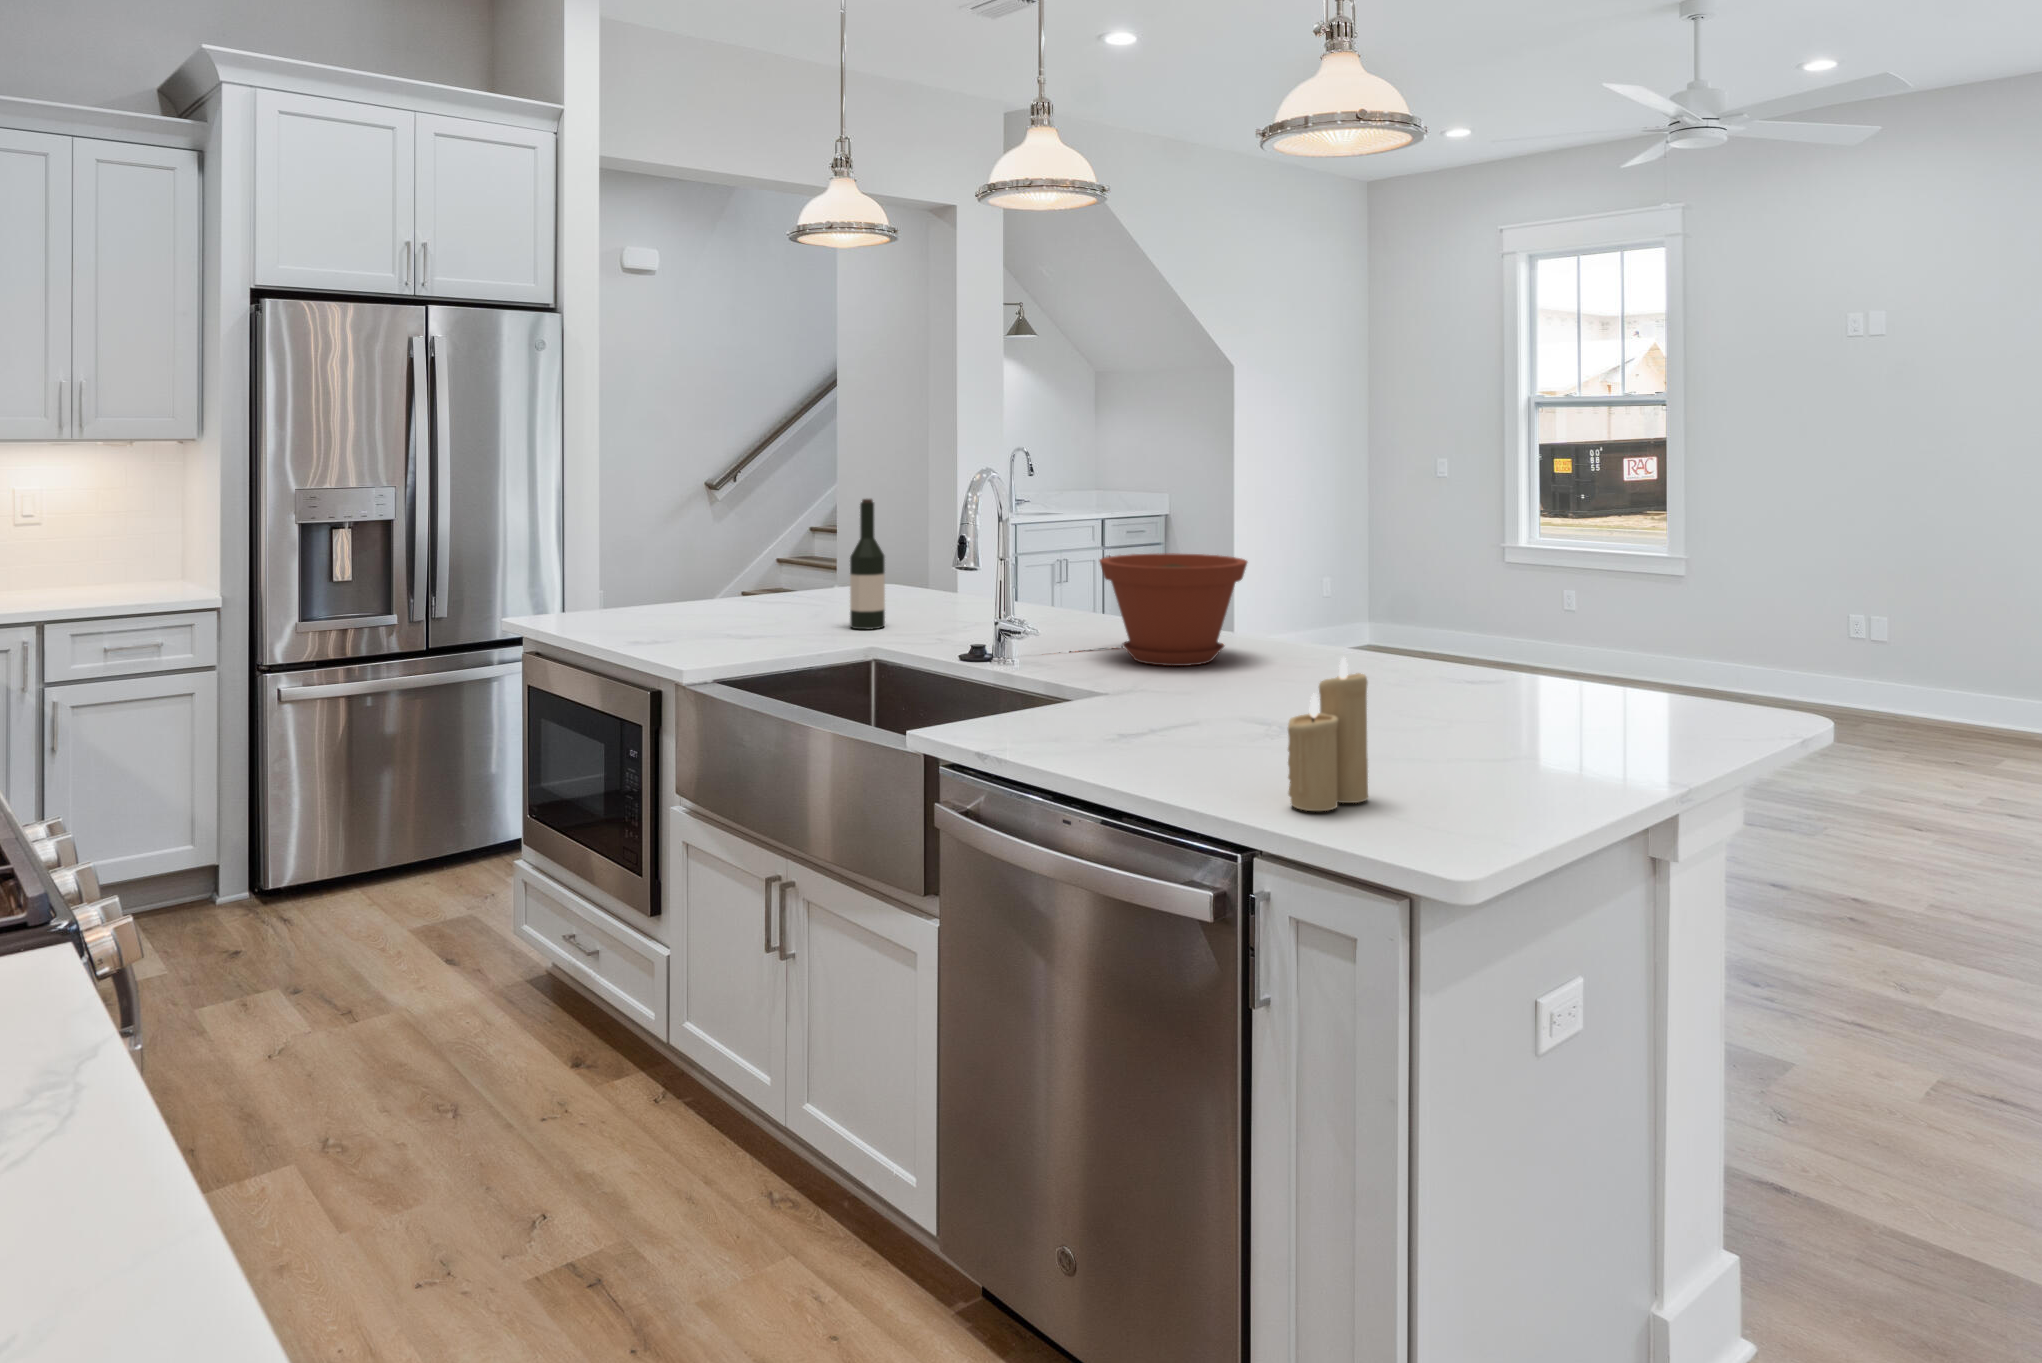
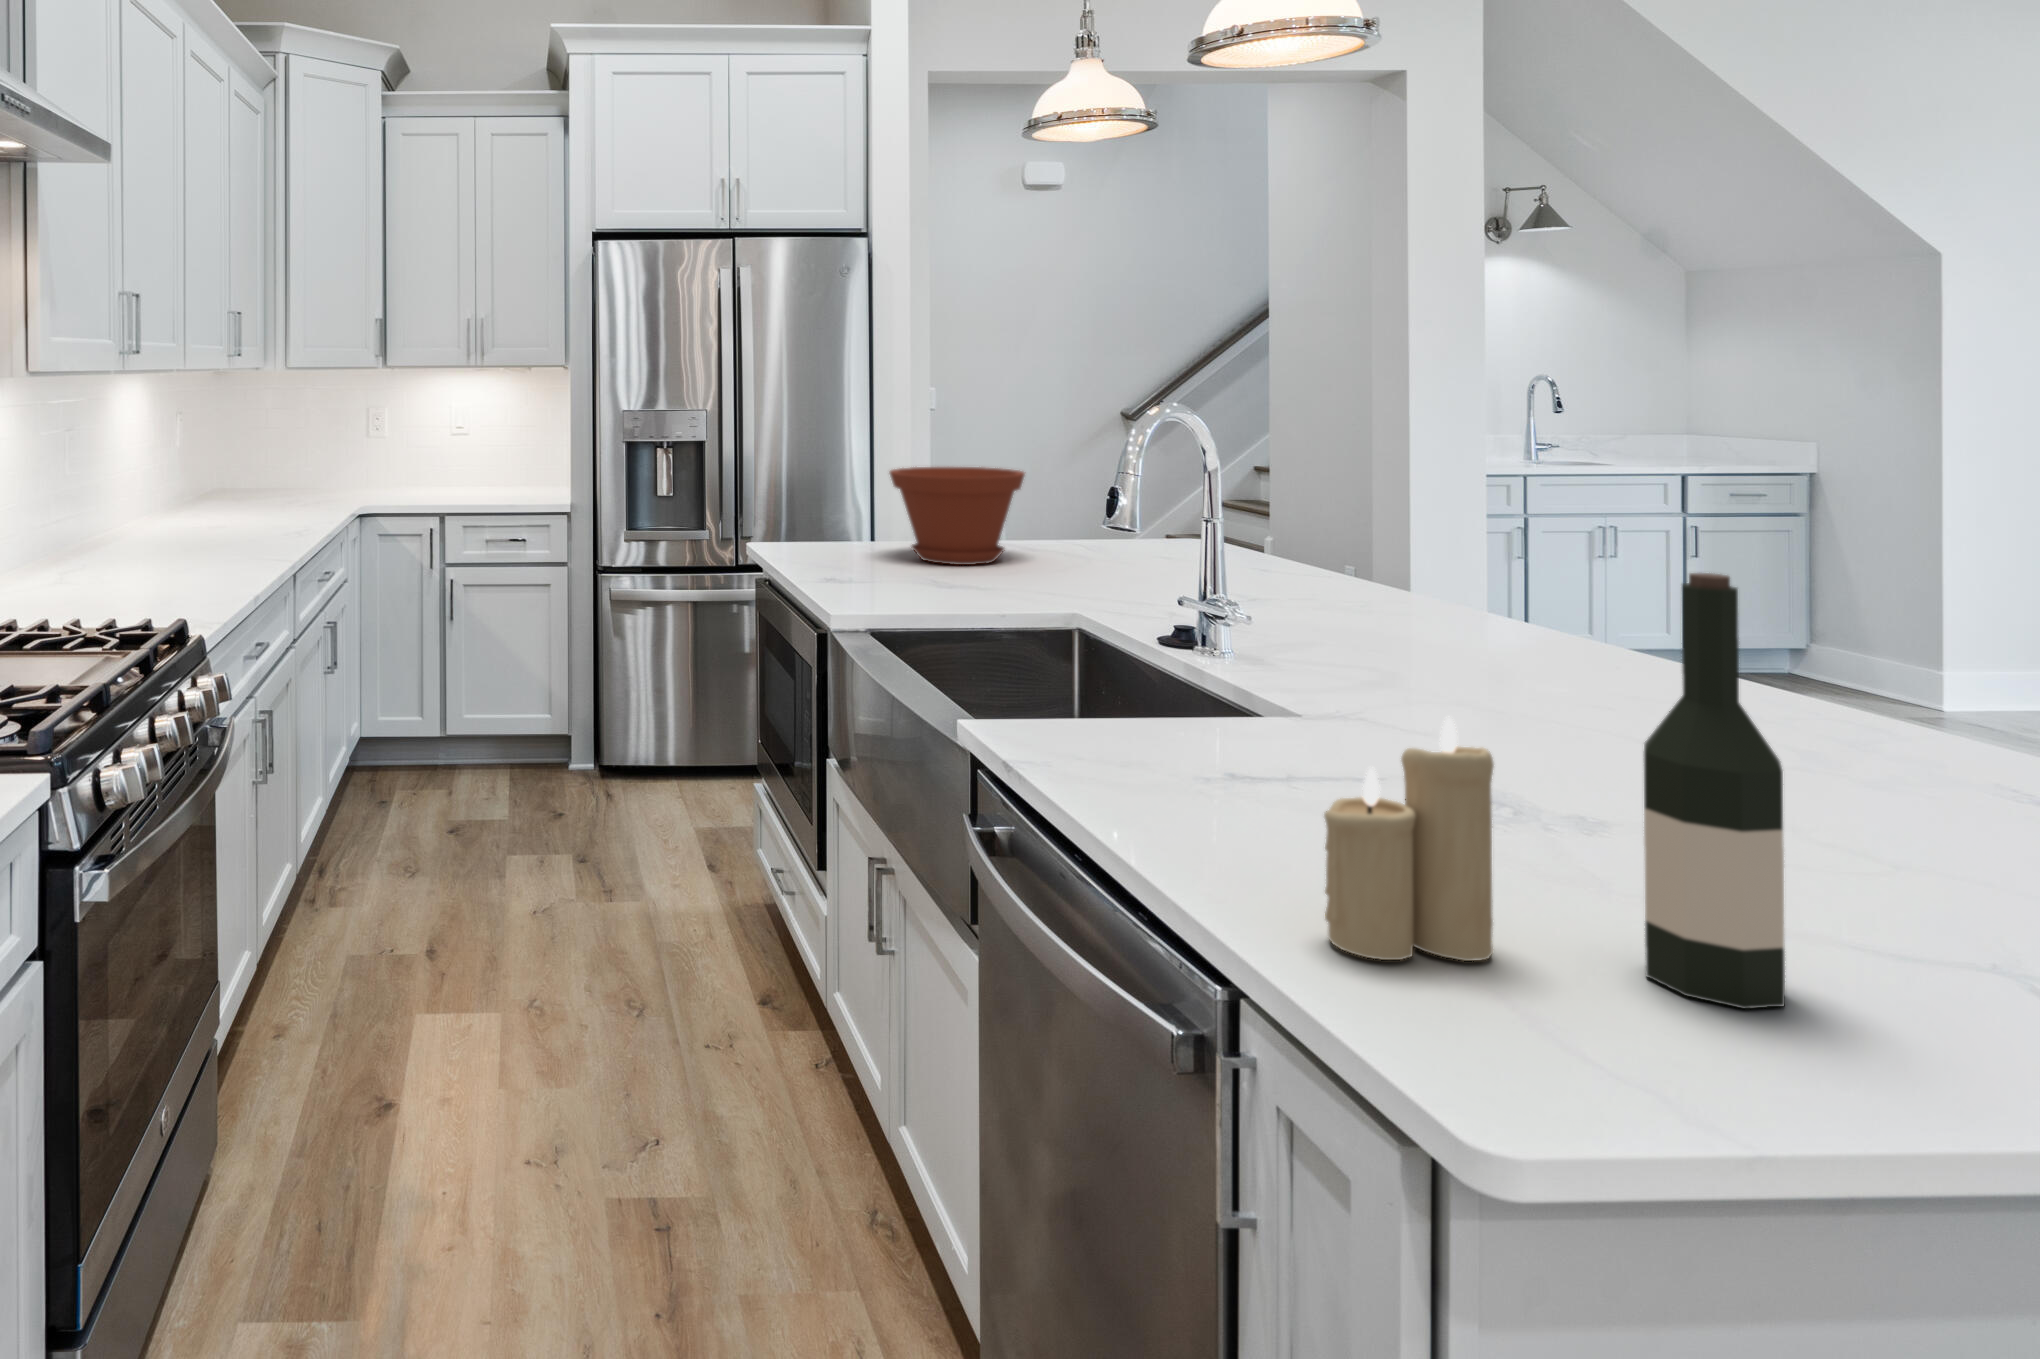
wine bottle: present [850,499,885,629] -> present [1644,573,1785,1009]
plant pot: present [1099,553,1247,666] -> present [890,467,1025,565]

